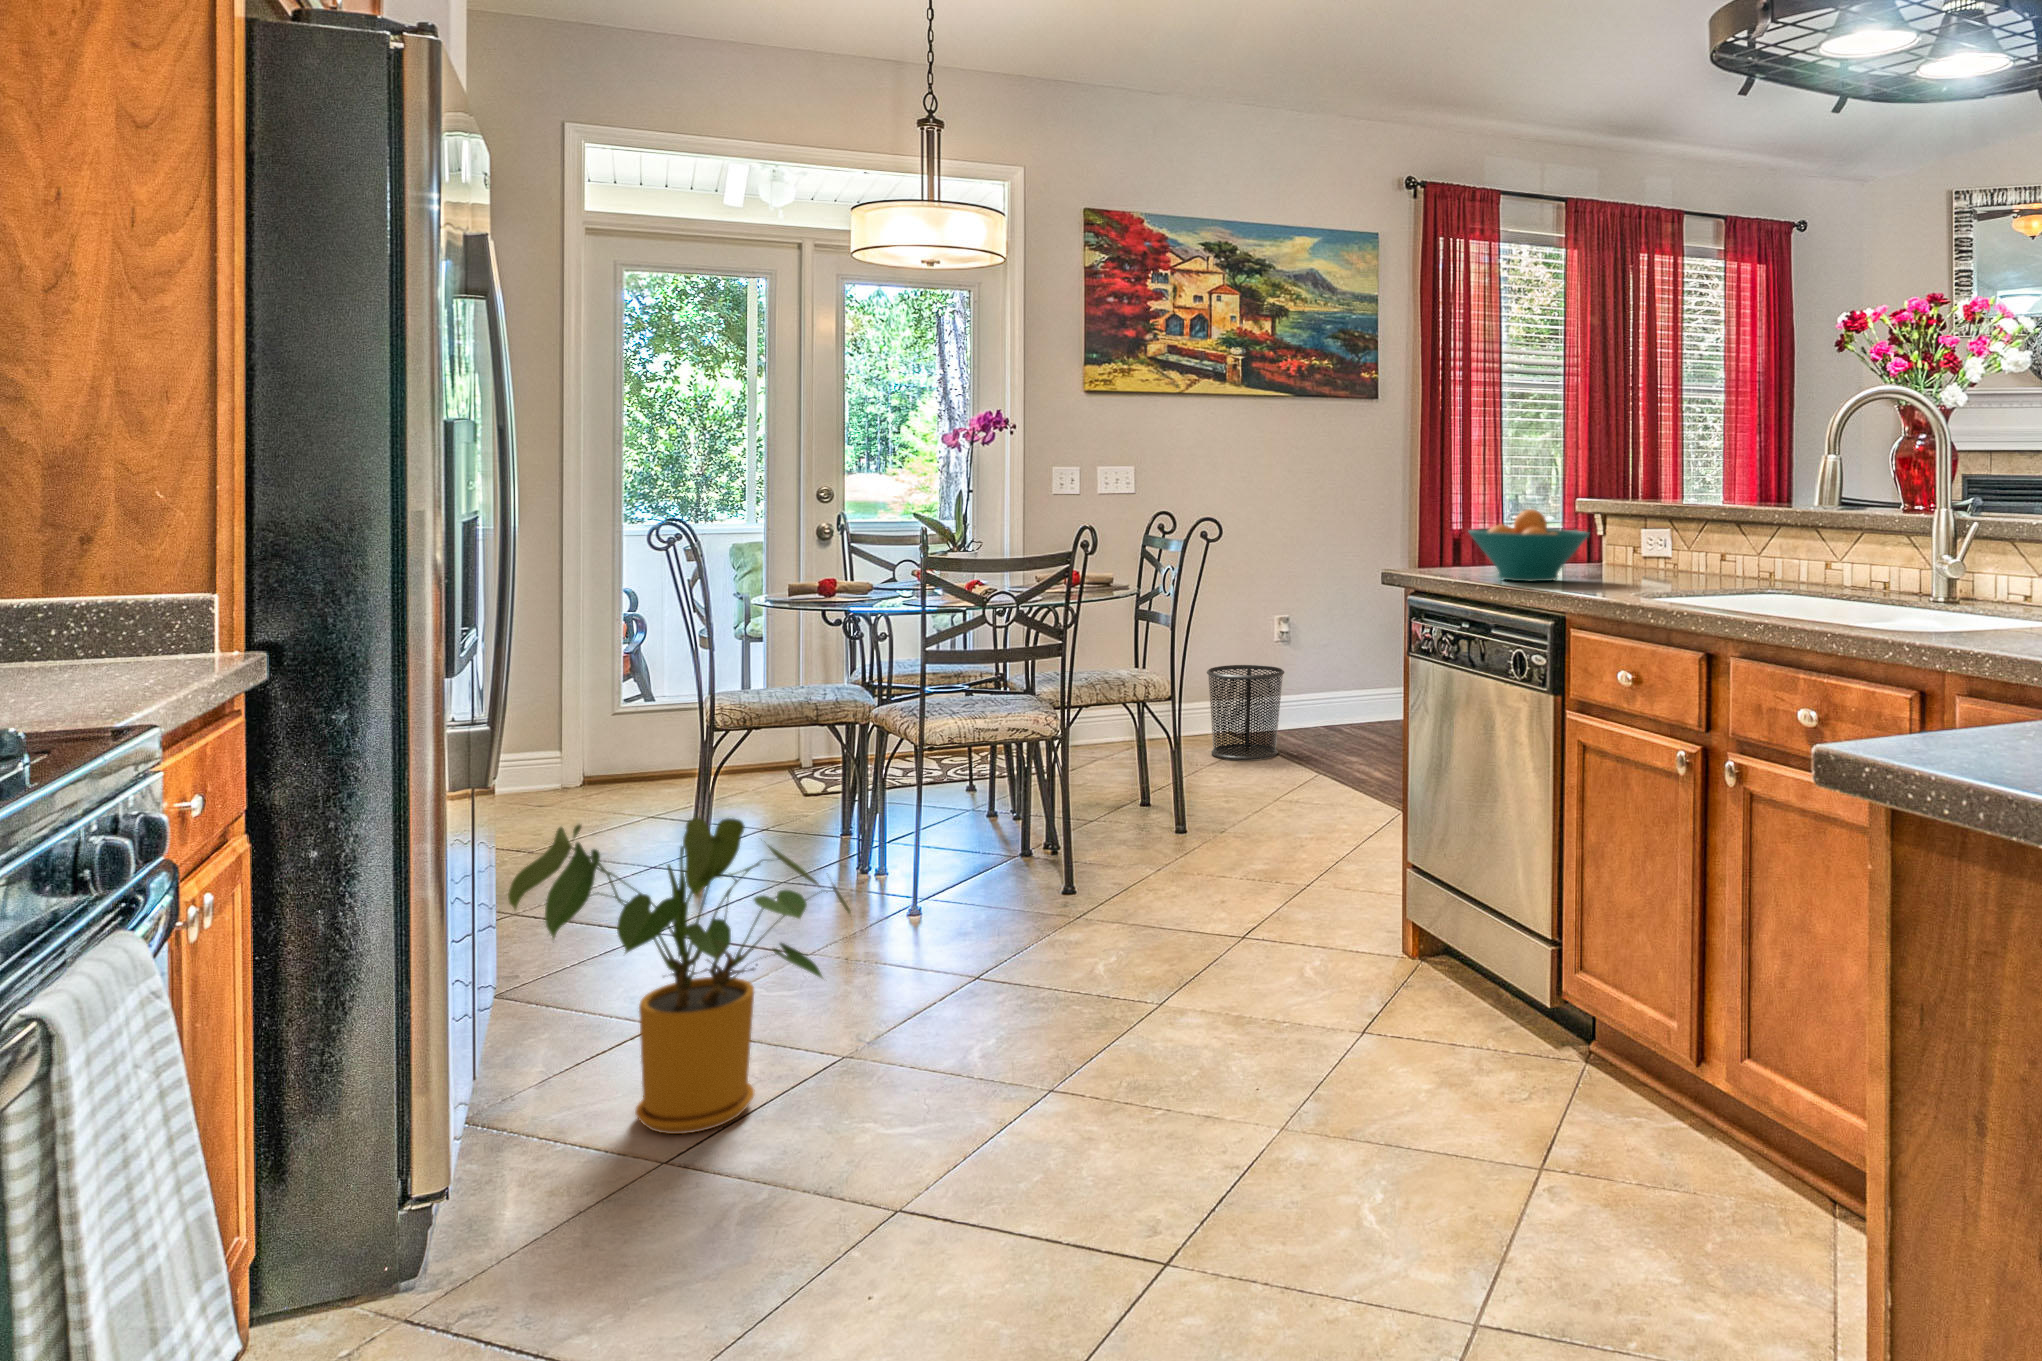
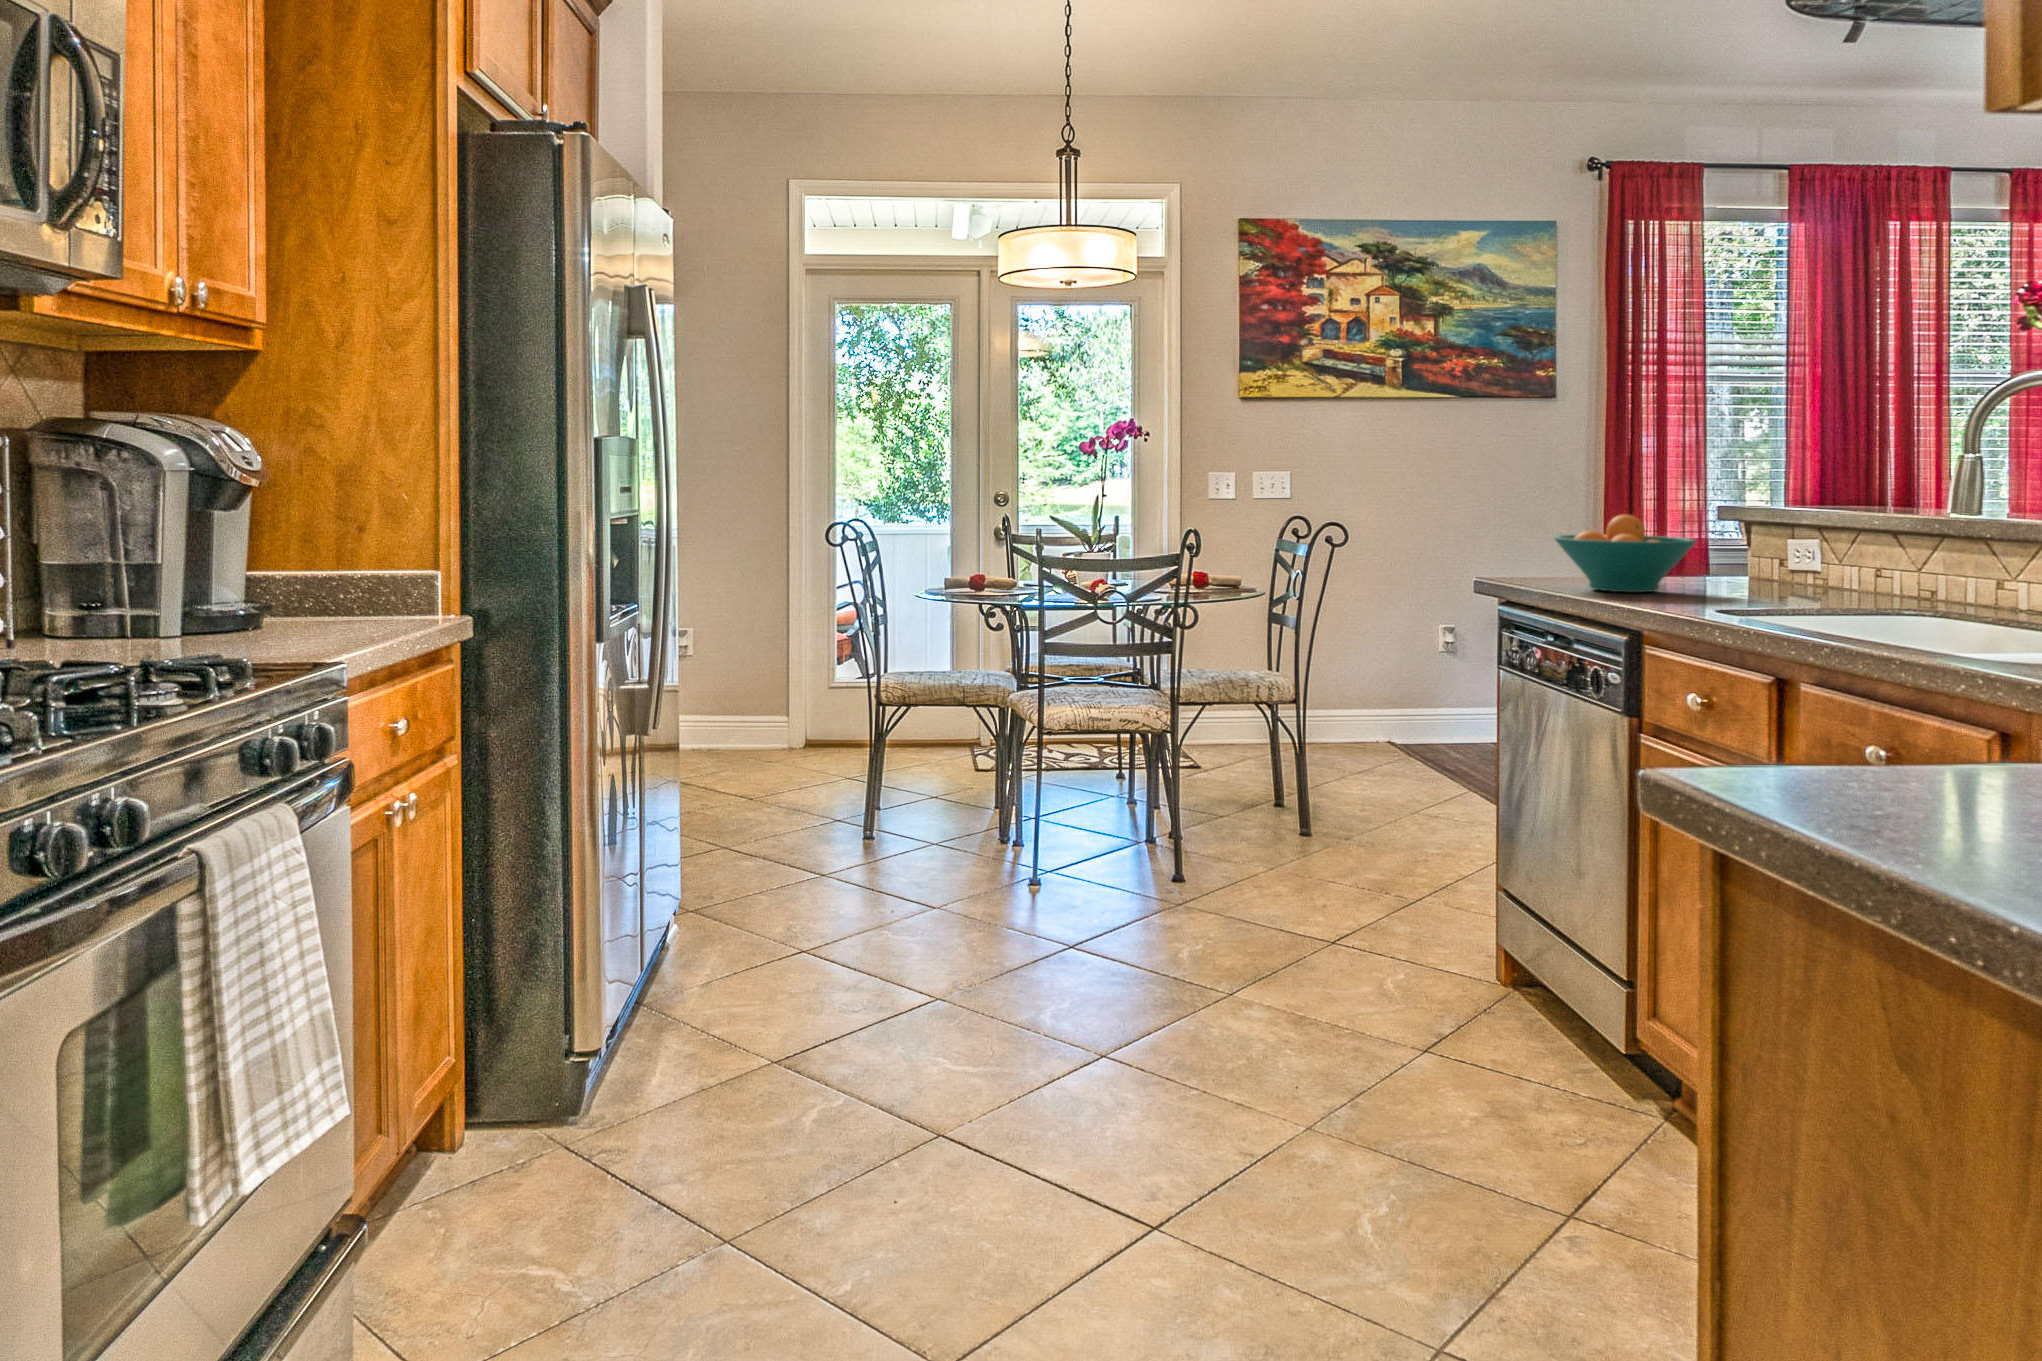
trash can: present [1207,665,1284,760] -> none [1367,666,1448,762]
house plant: present [508,817,851,1134] -> none [682,764,937,1028]

